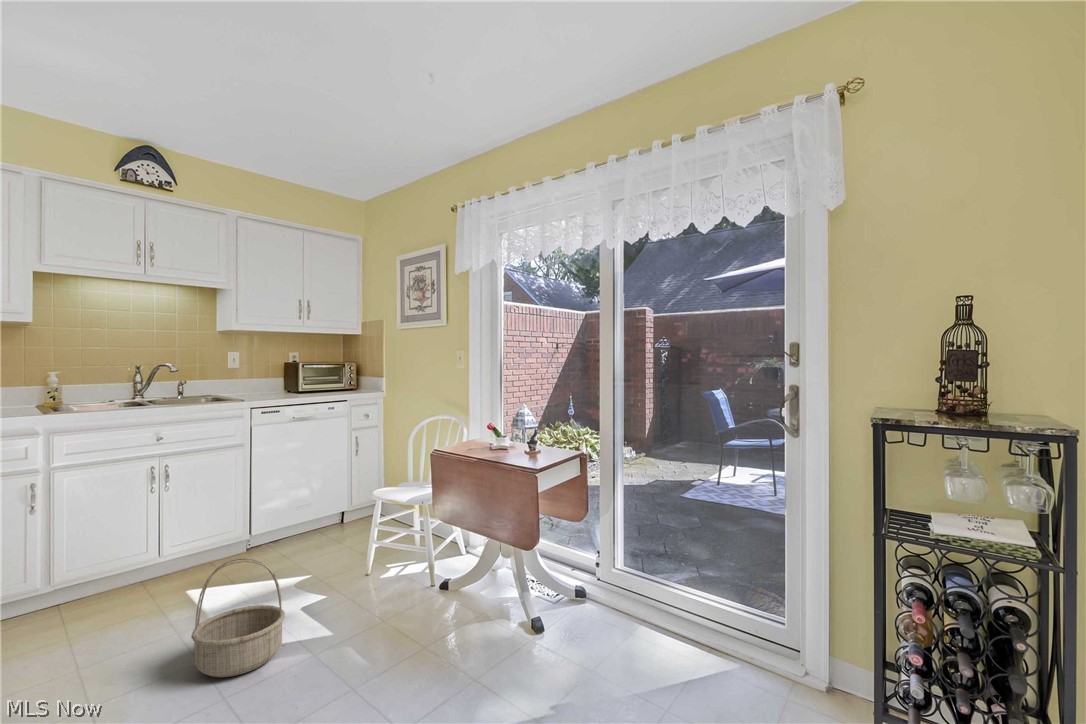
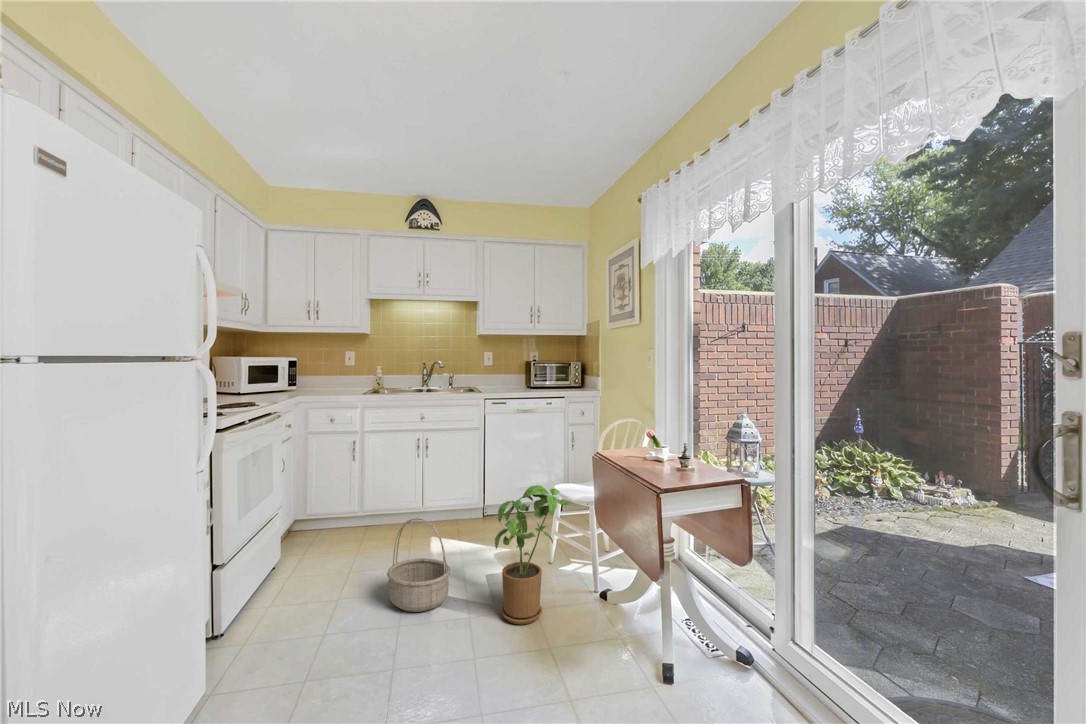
house plant: none [346,490,430,640] -> present [495,485,571,624]

